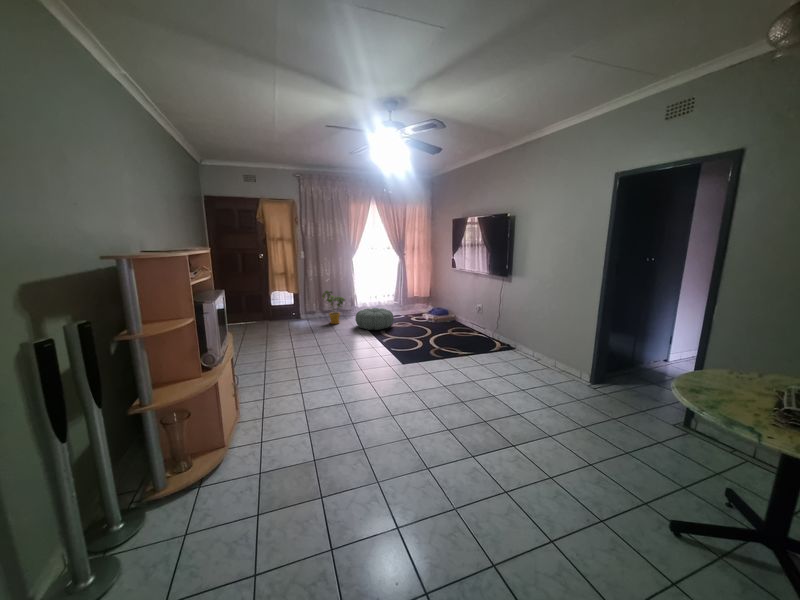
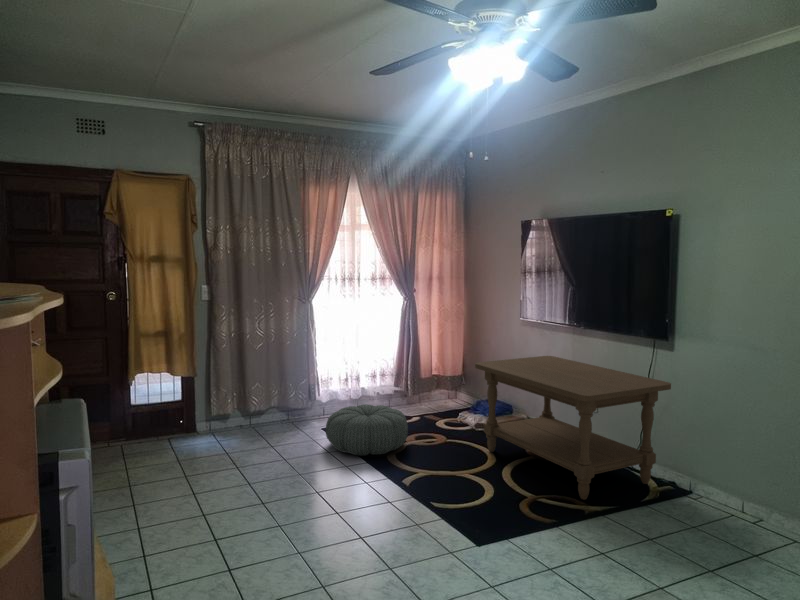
coffee table: none [424,287,508,350] -> present [475,356,671,500]
house plant: present [322,291,345,324] -> none [250,370,300,443]

